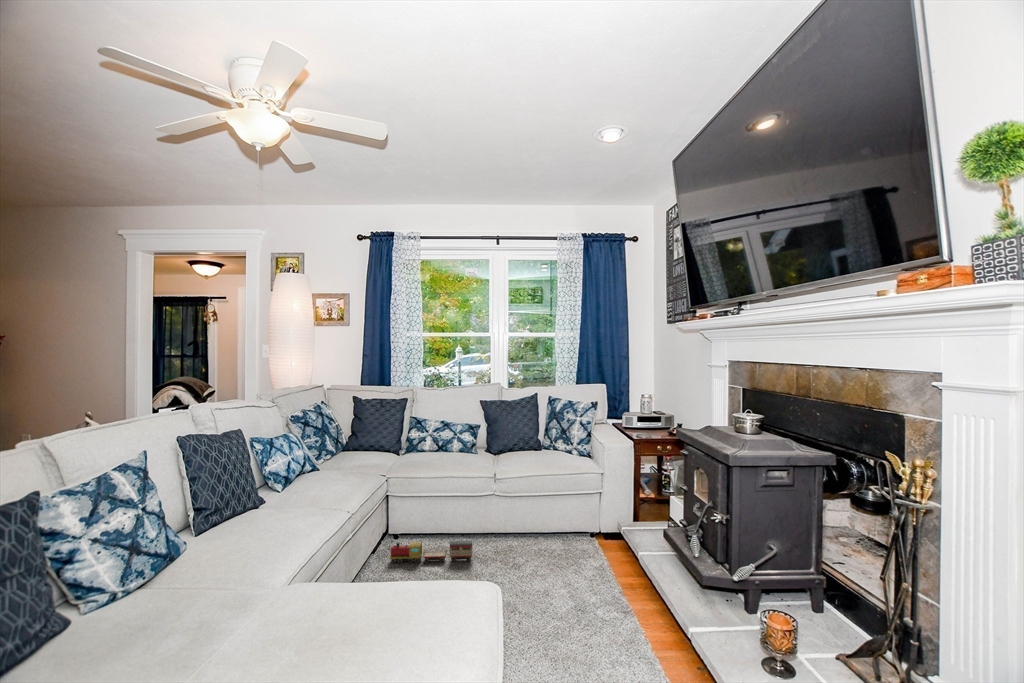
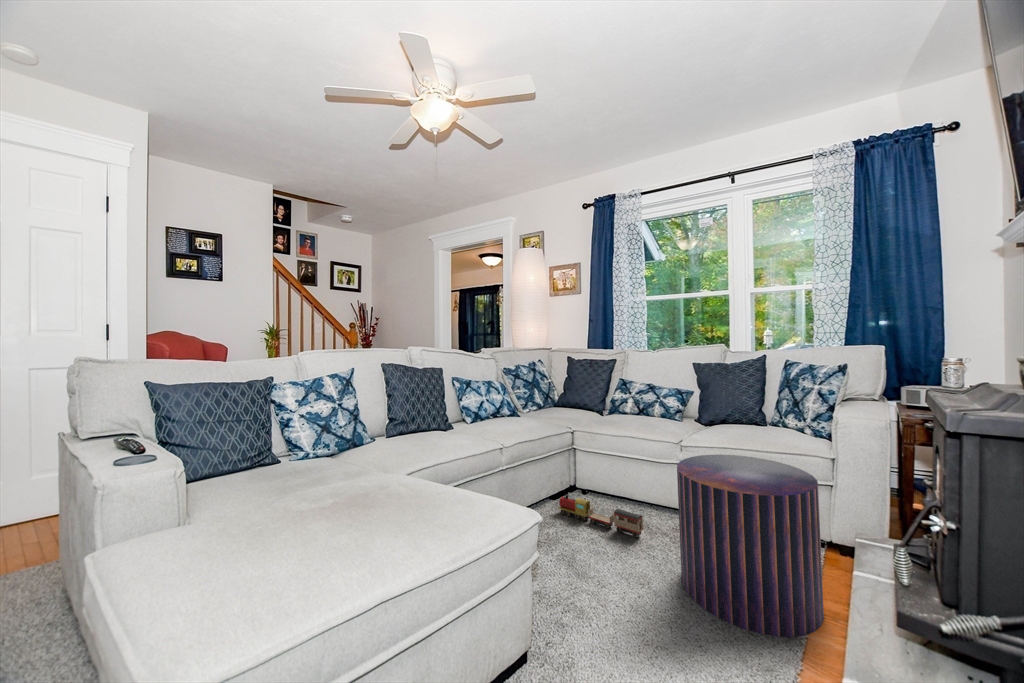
pouf: none [515,476,598,596] -> present [677,455,824,637]

